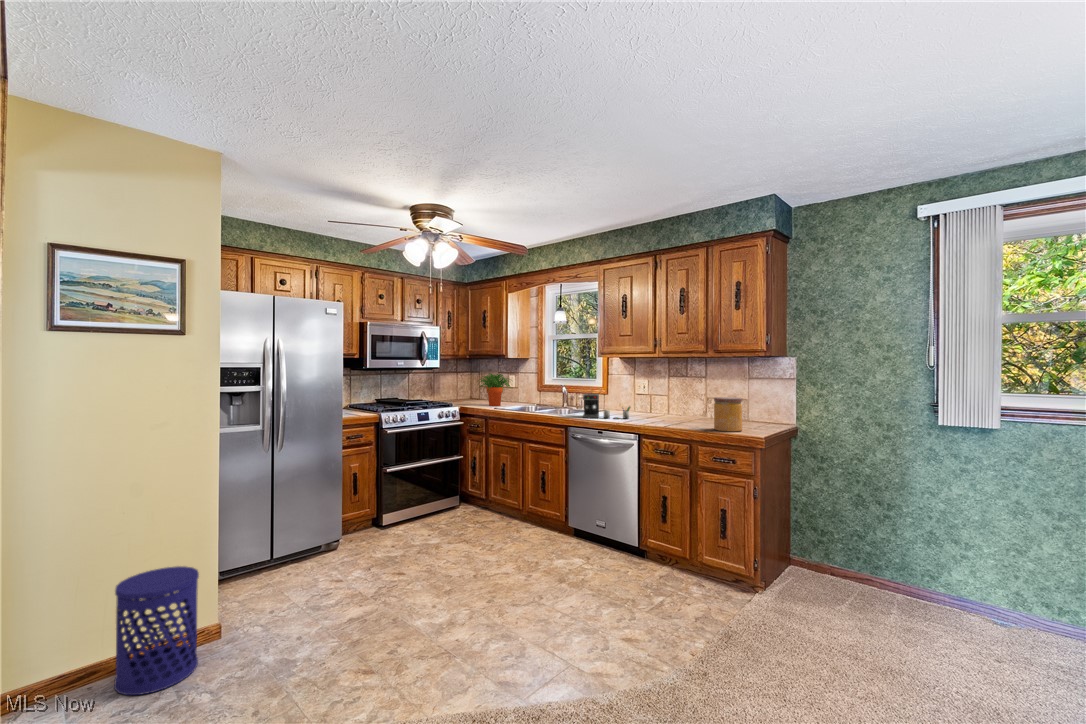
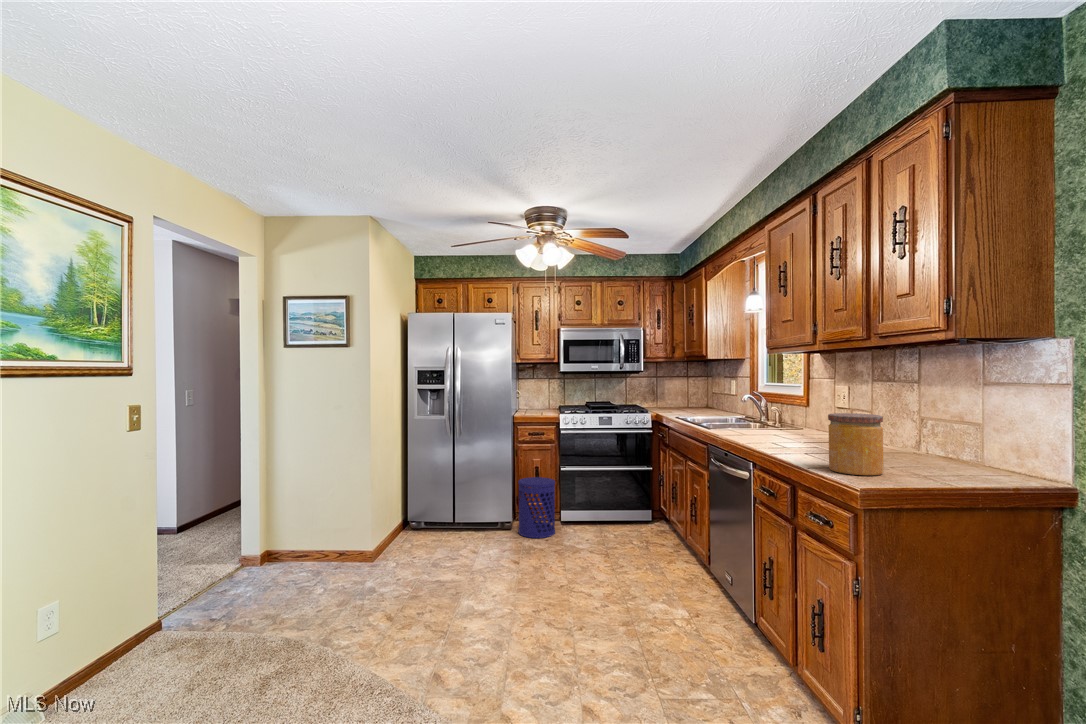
potted plant: present [480,374,510,406] -> none [675,377,720,415]
coffee maker: present [583,394,631,418] -> none [721,402,784,440]
waste bin: present [114,566,199,695] -> present [518,477,555,538]

